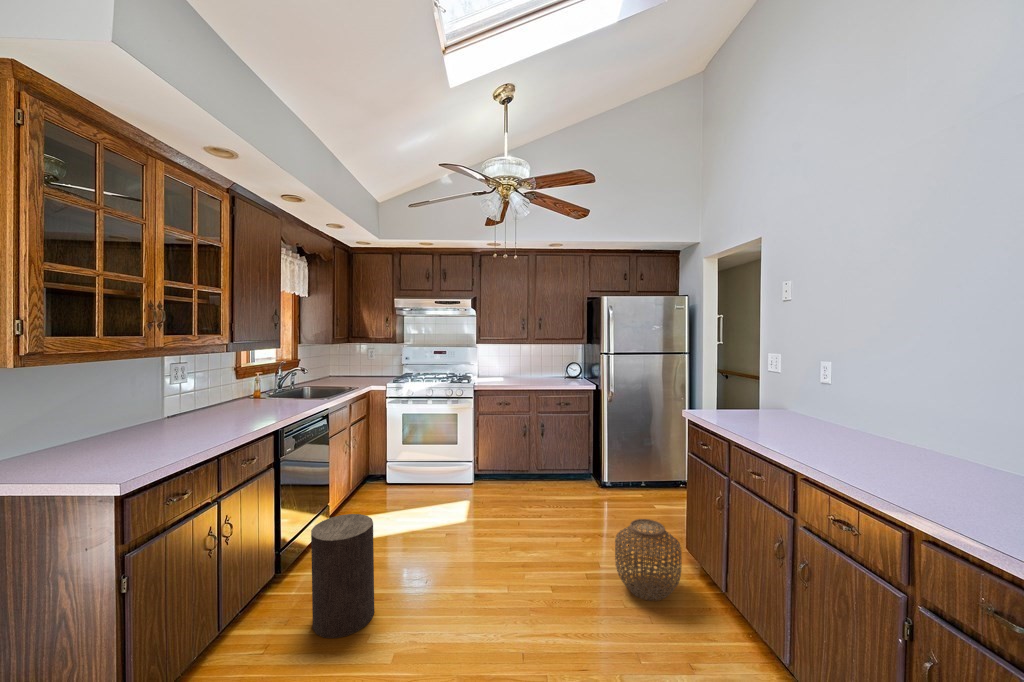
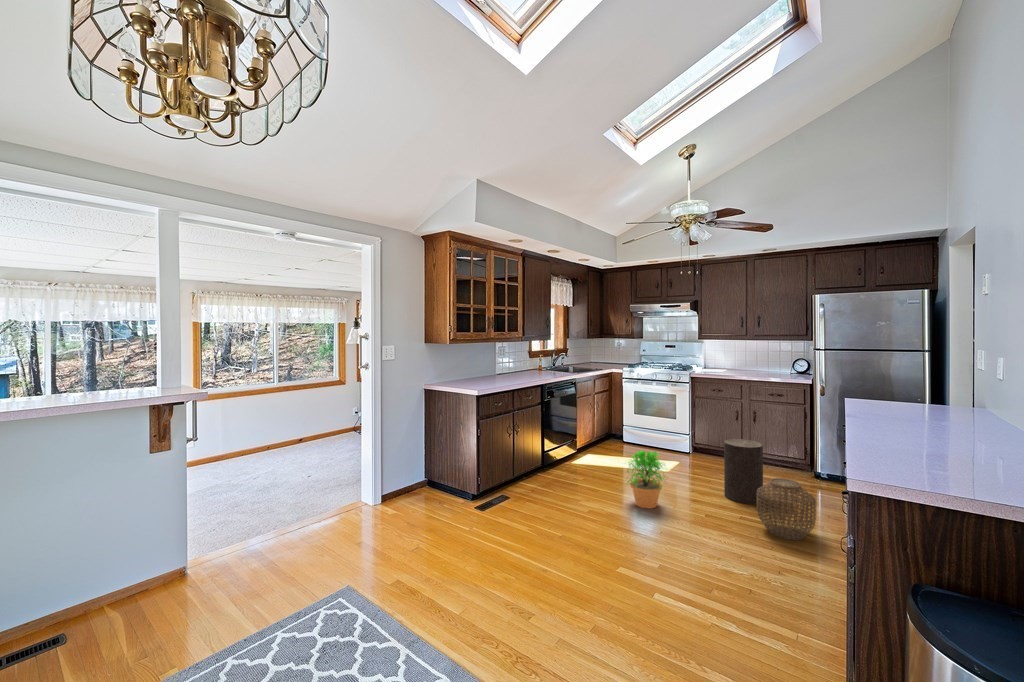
potted plant: none [434,513,508,609] -> present [627,450,665,509]
stool: present [311,514,374,638] -> present [724,439,763,504]

